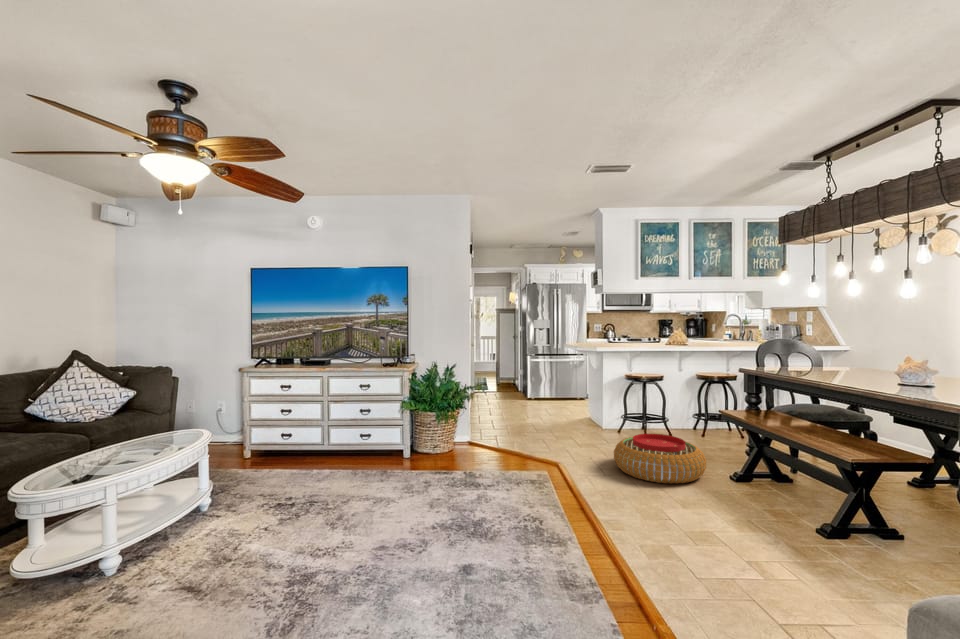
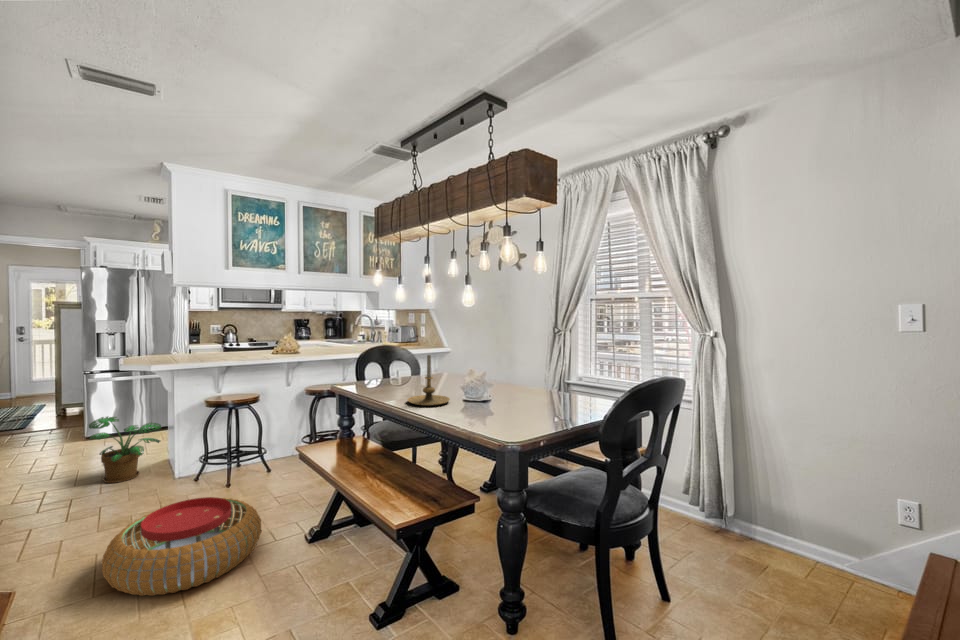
candle holder: none [835,339,881,381] -> present [408,355,450,406]
potted plant: none [547,383,594,426] -> present [89,416,161,483]

